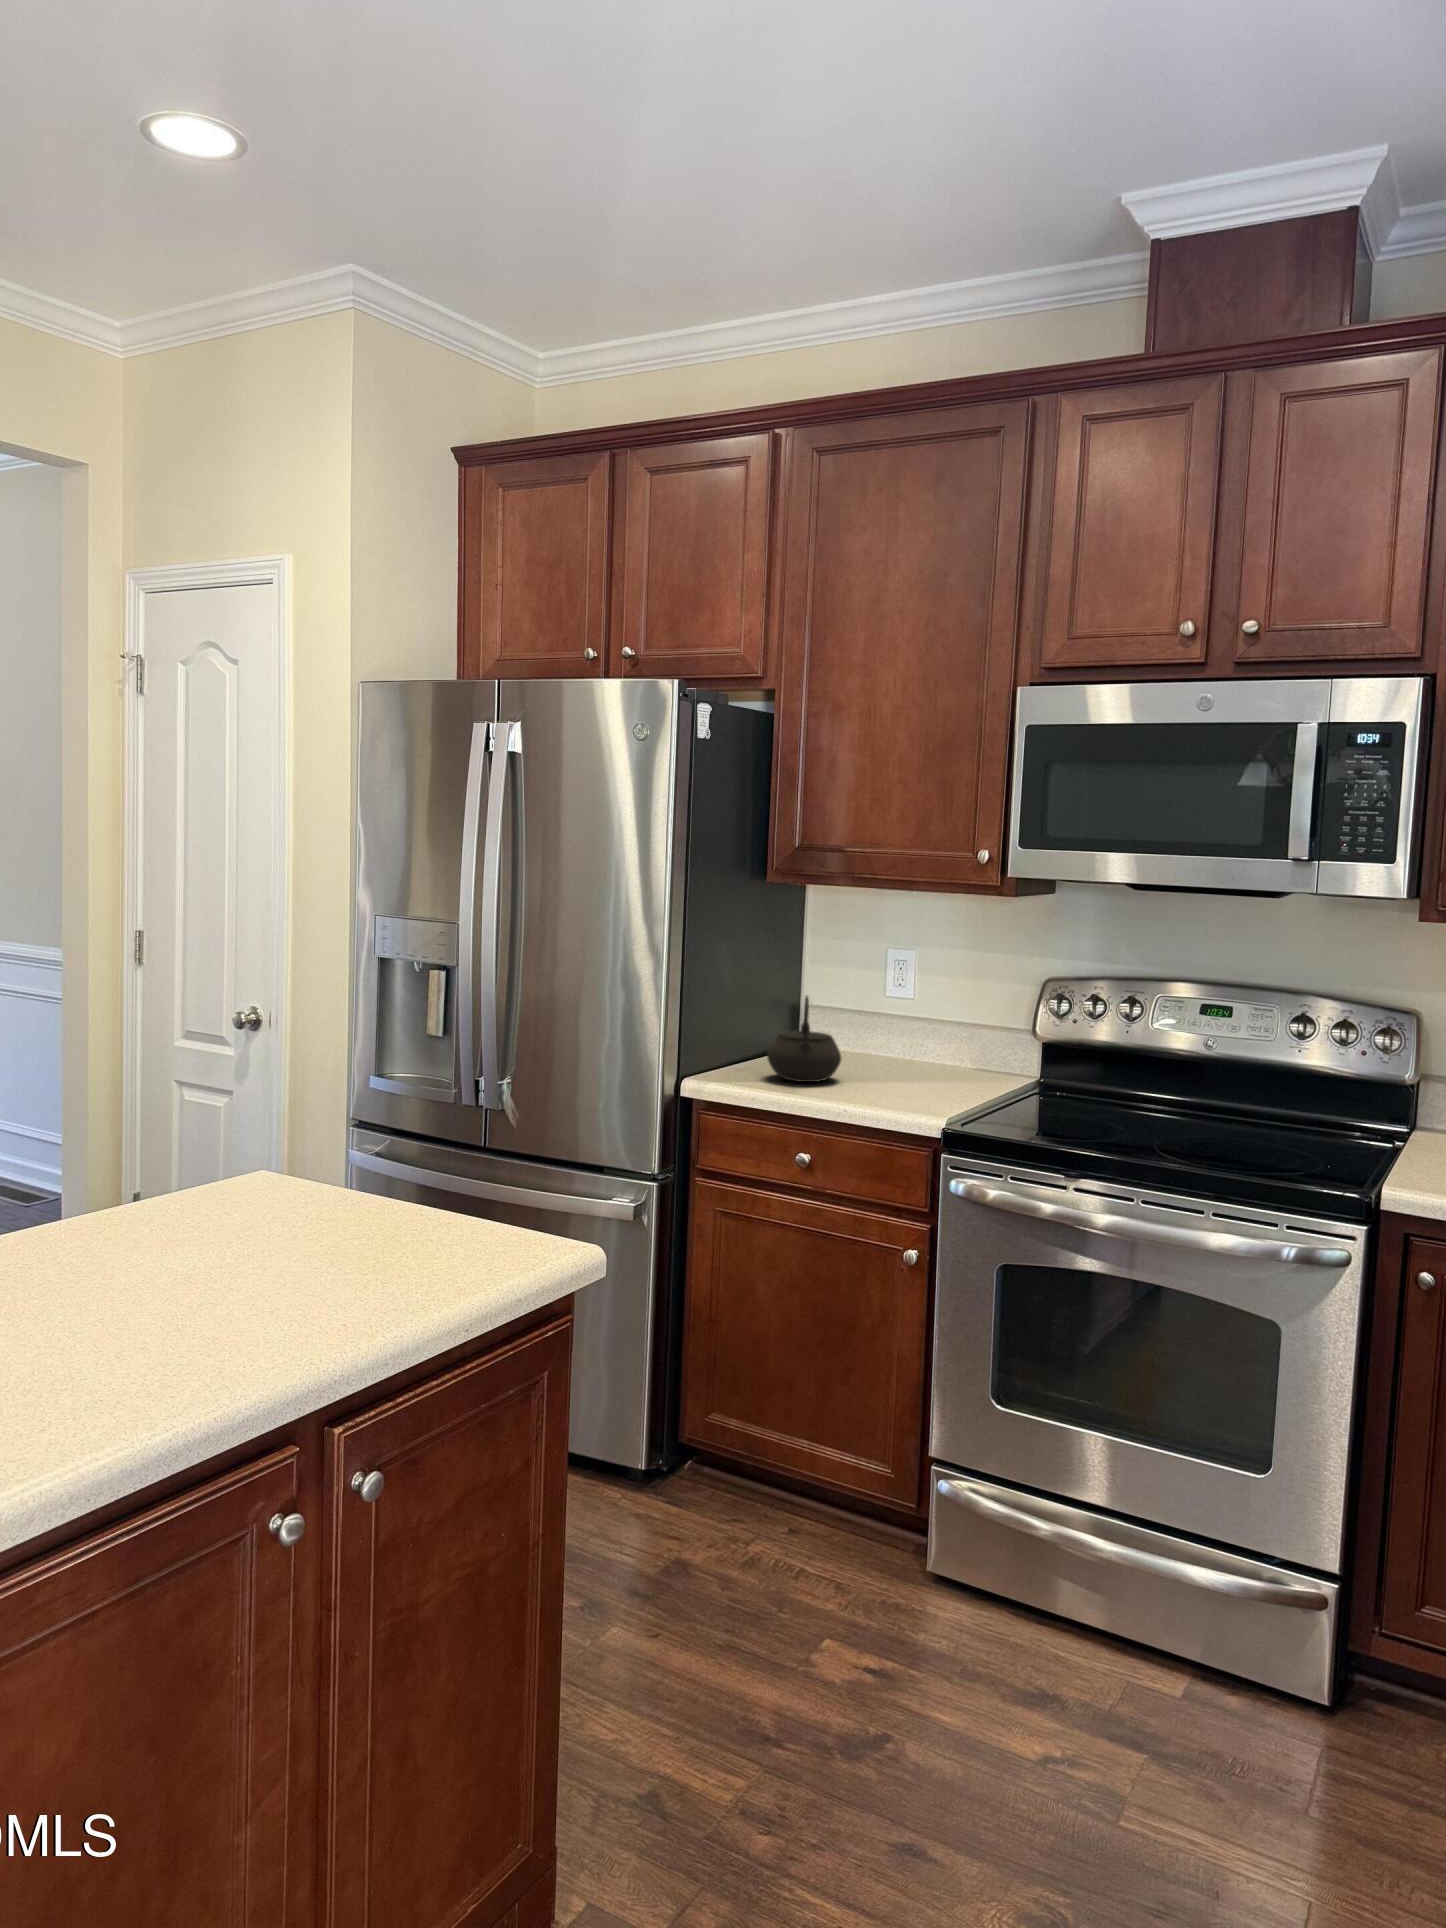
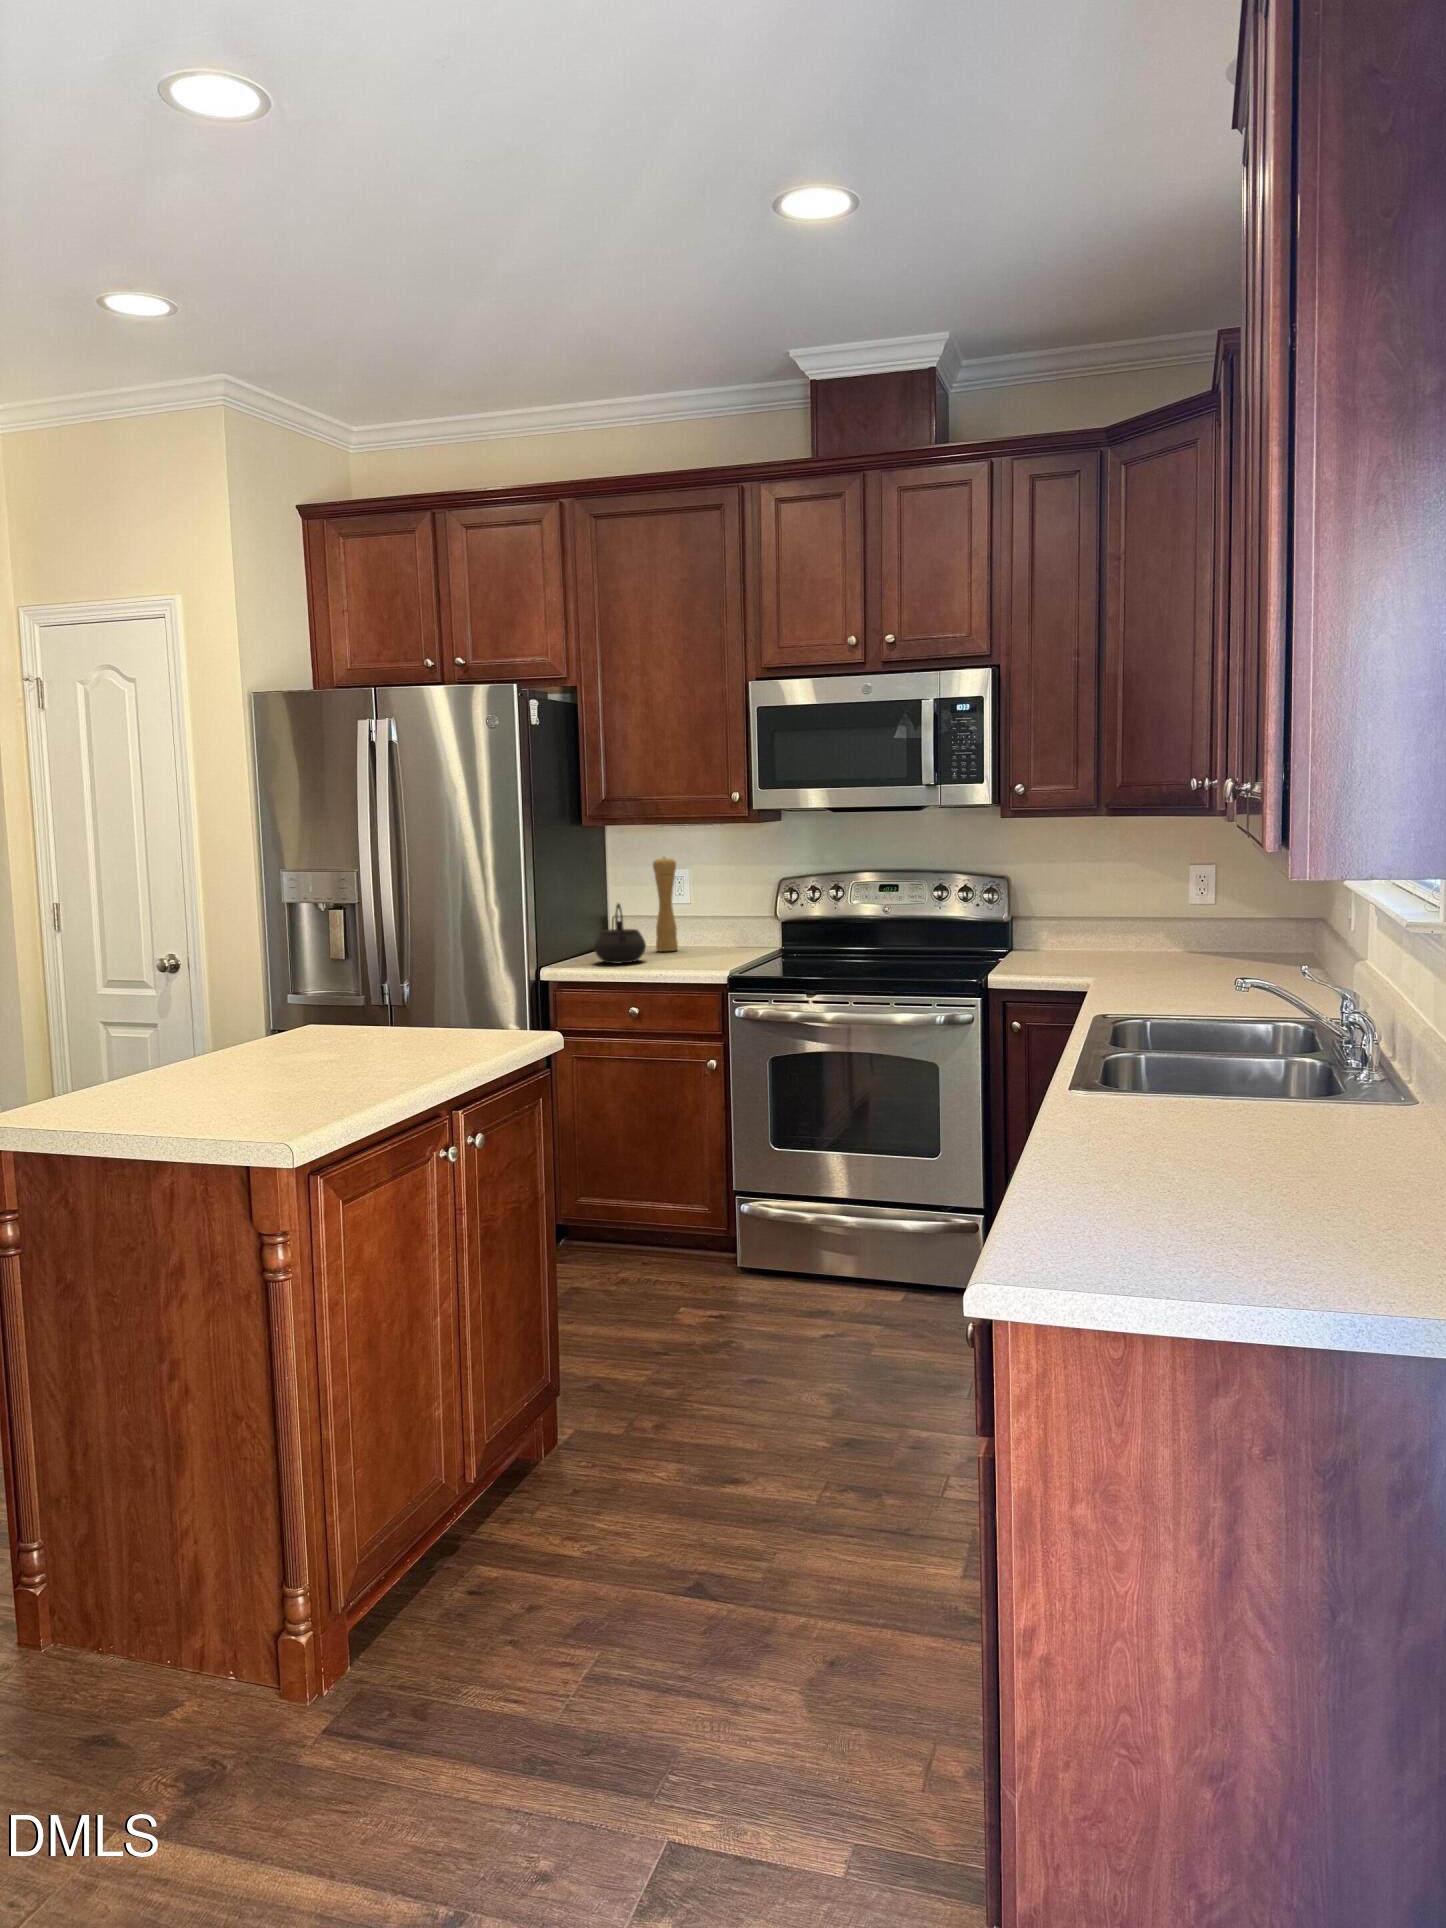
pepper mill: none [862,934,900,1066] -> present [653,858,678,951]

